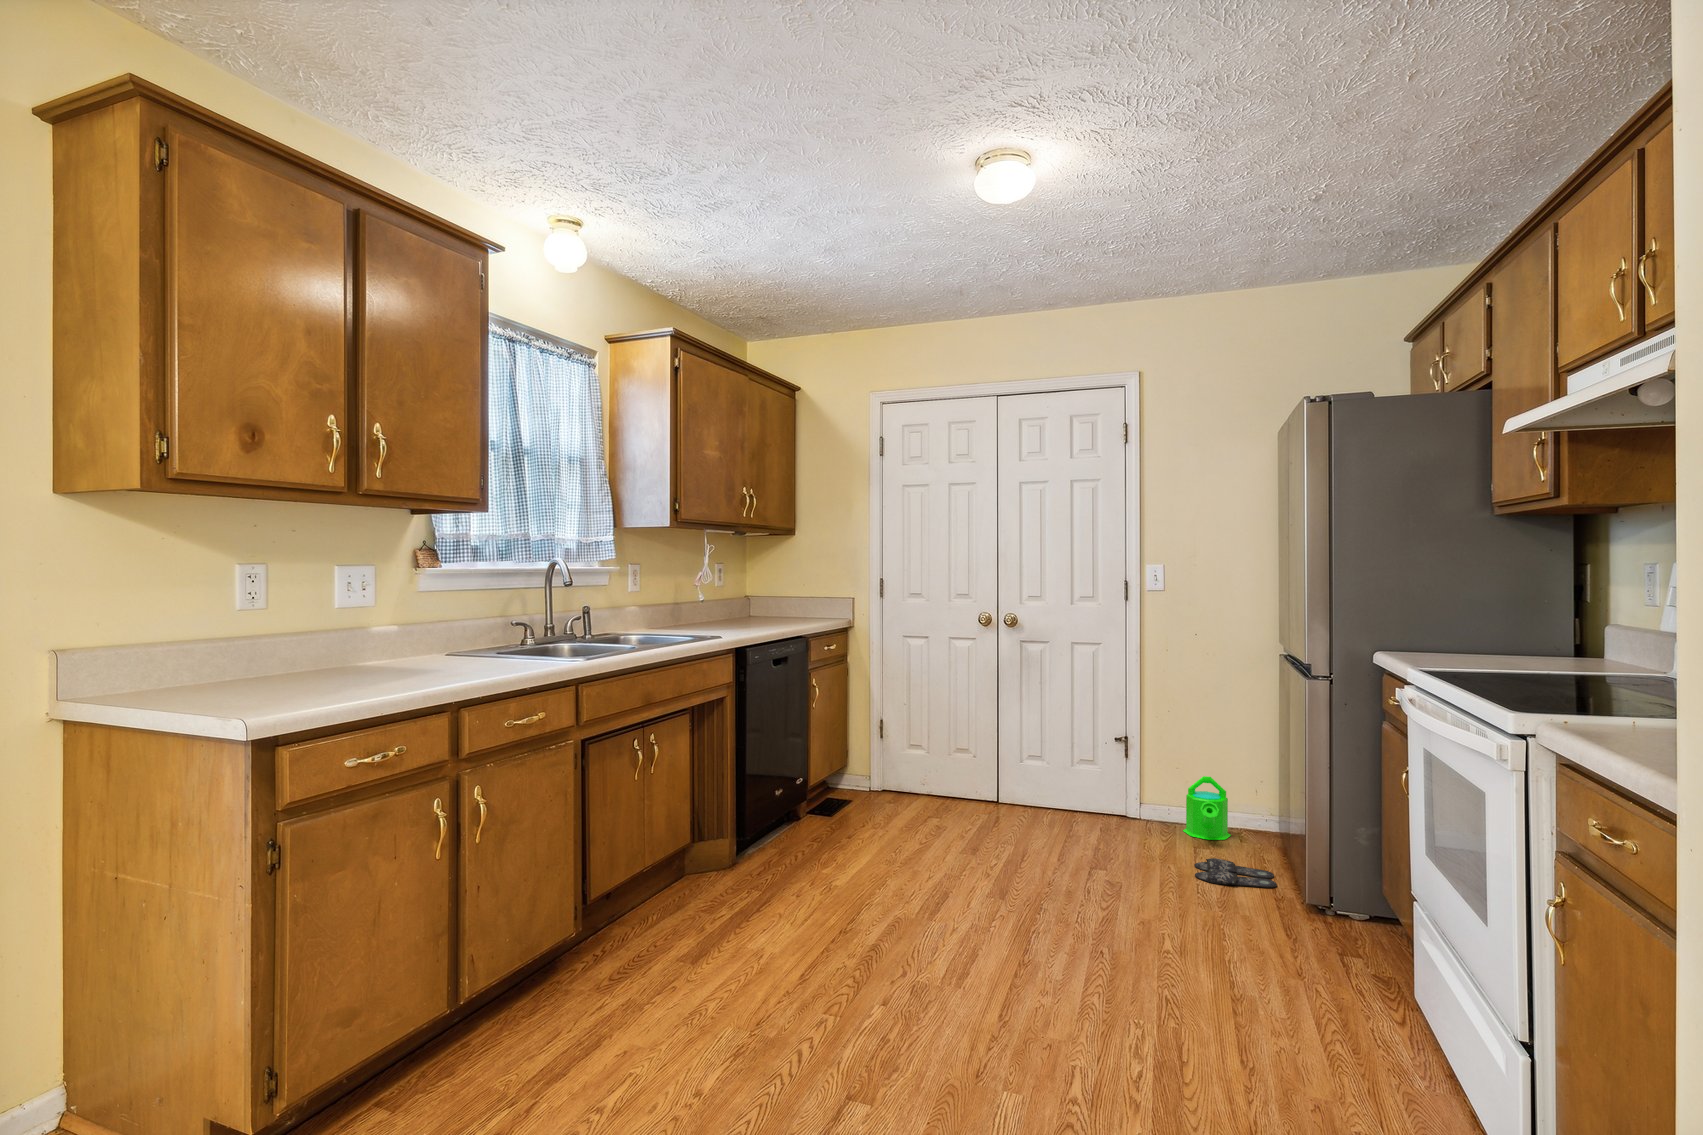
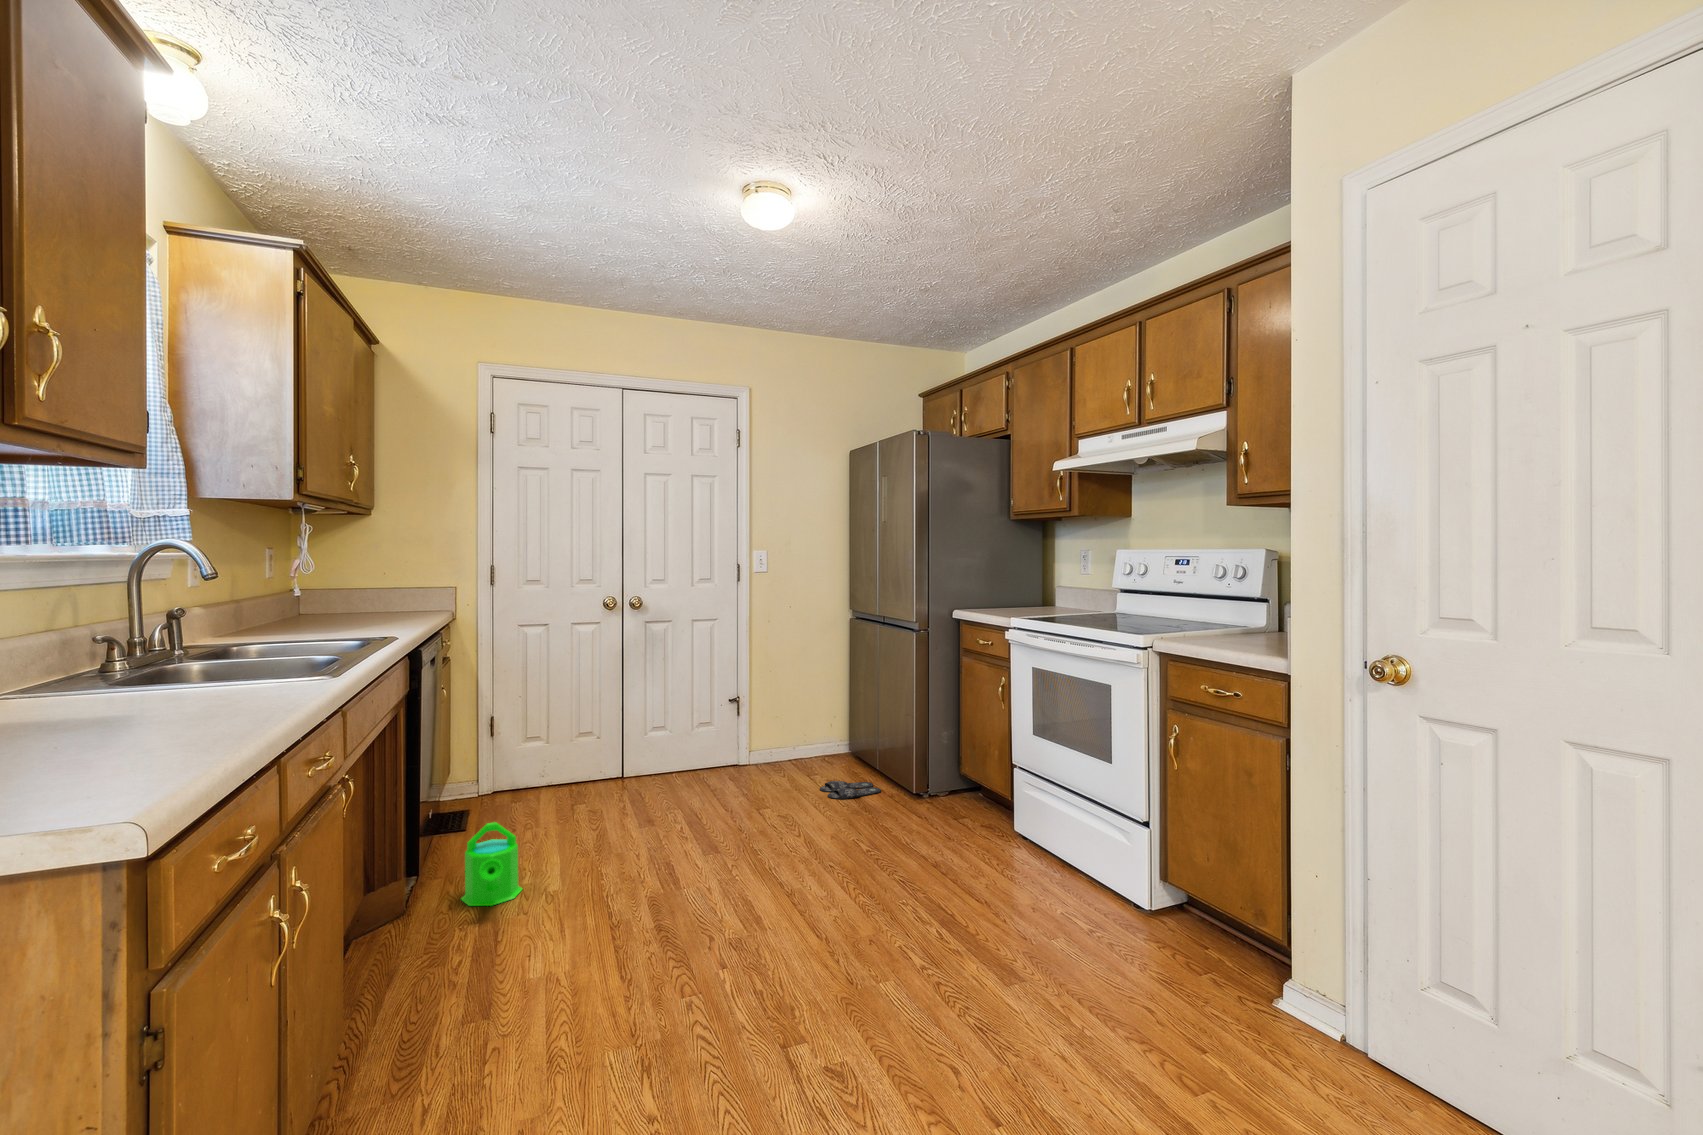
watering can: present [1183,776,1231,840] -> present [461,822,522,906]

